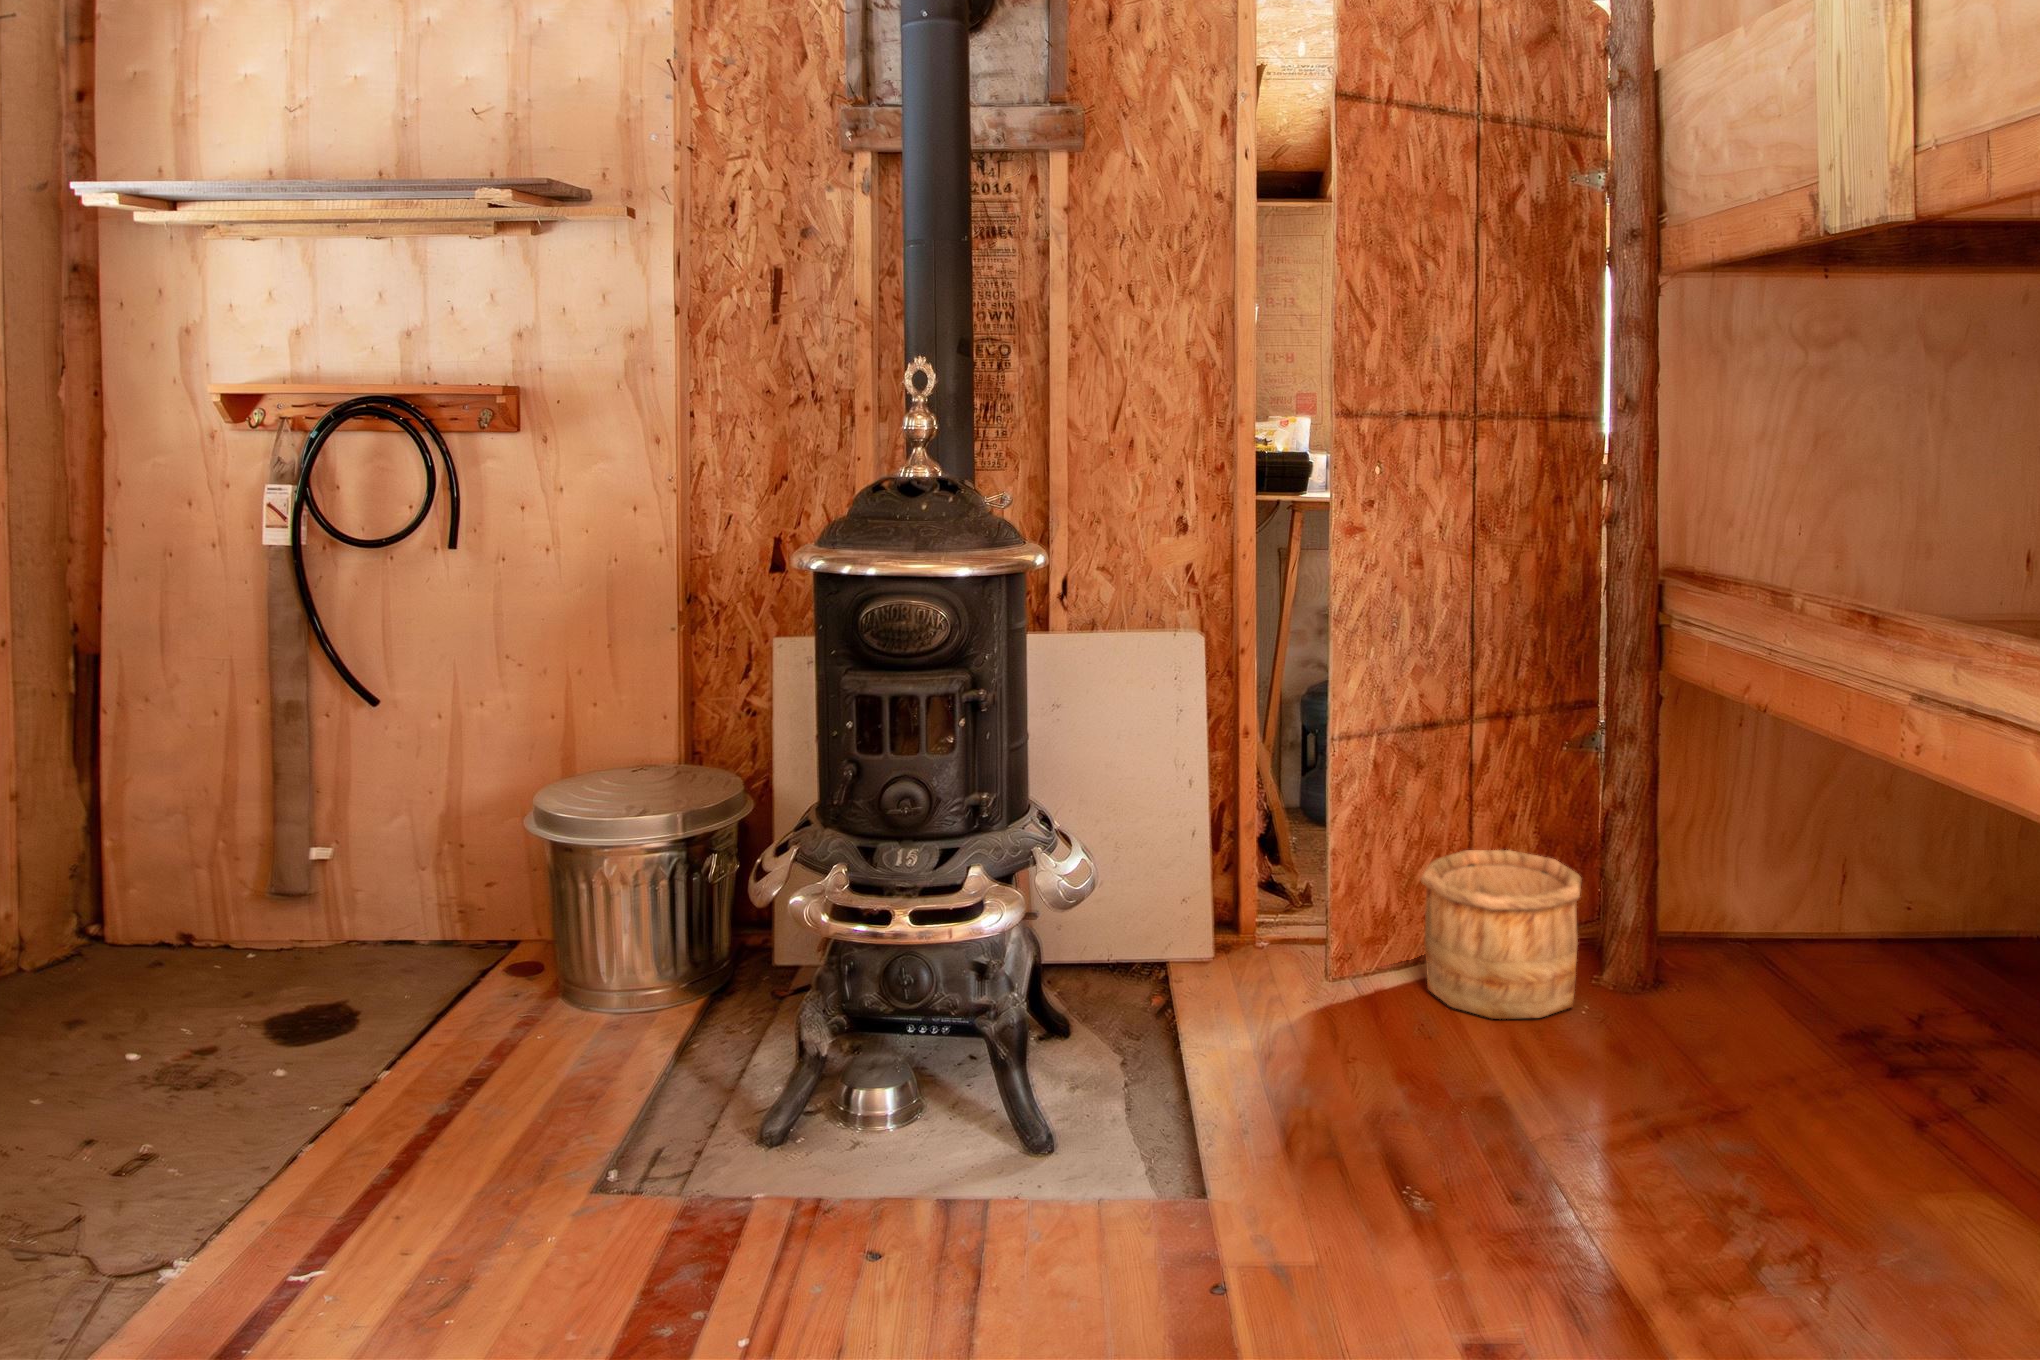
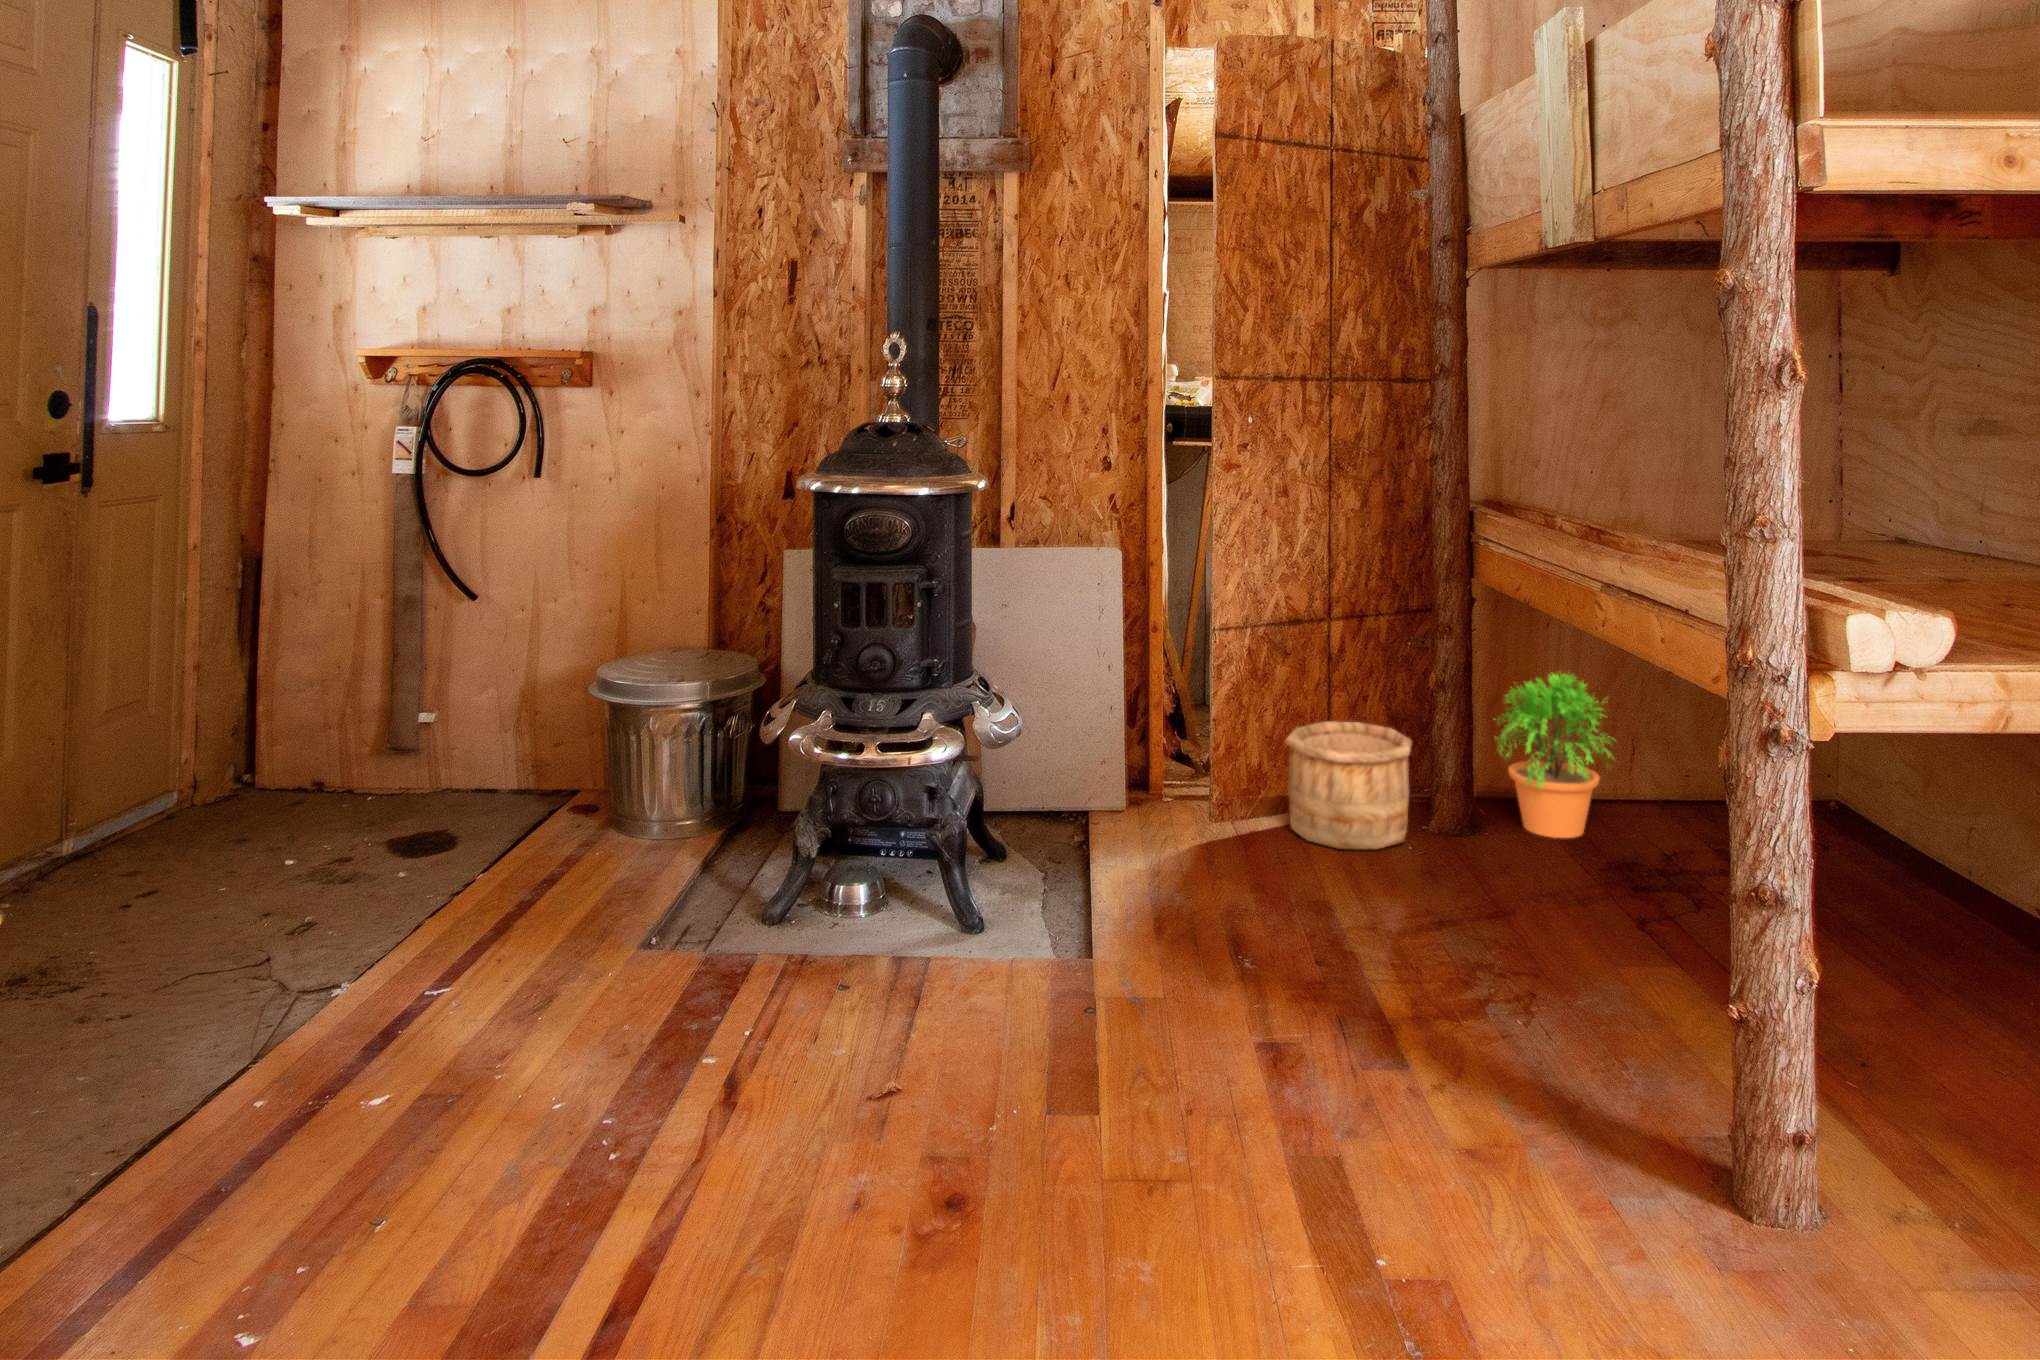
potted plant: none [1676,781,1840,996] -> present [1495,674,1610,838]

